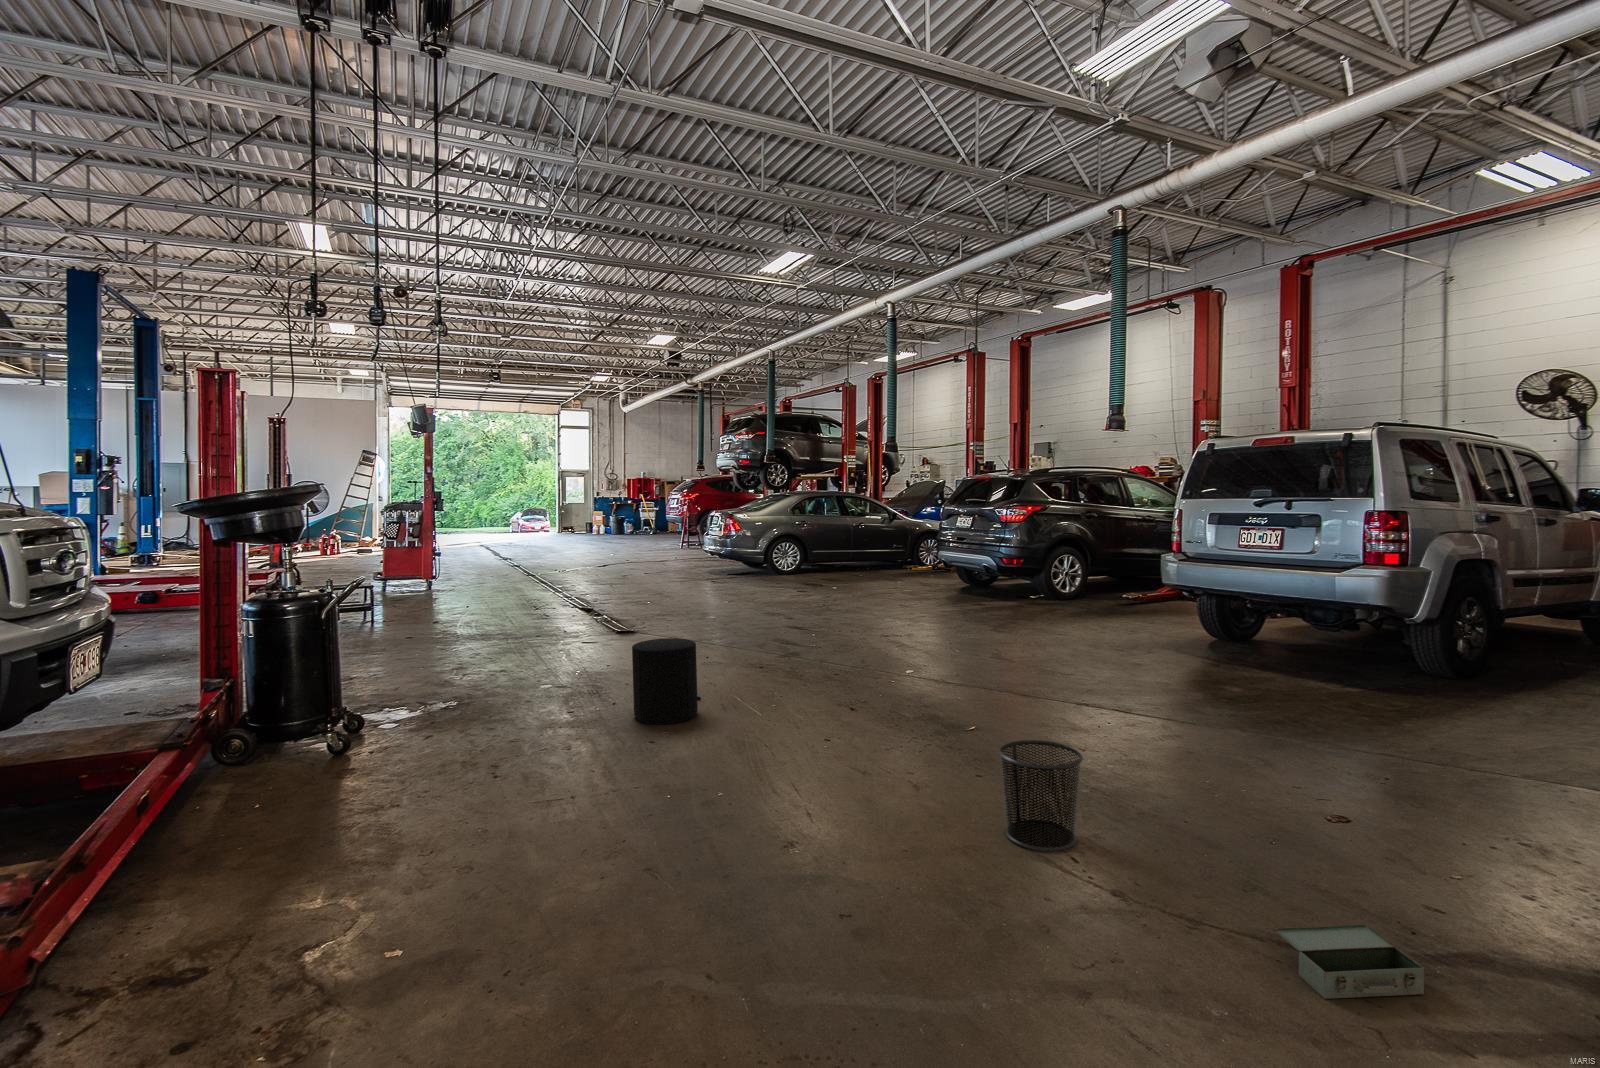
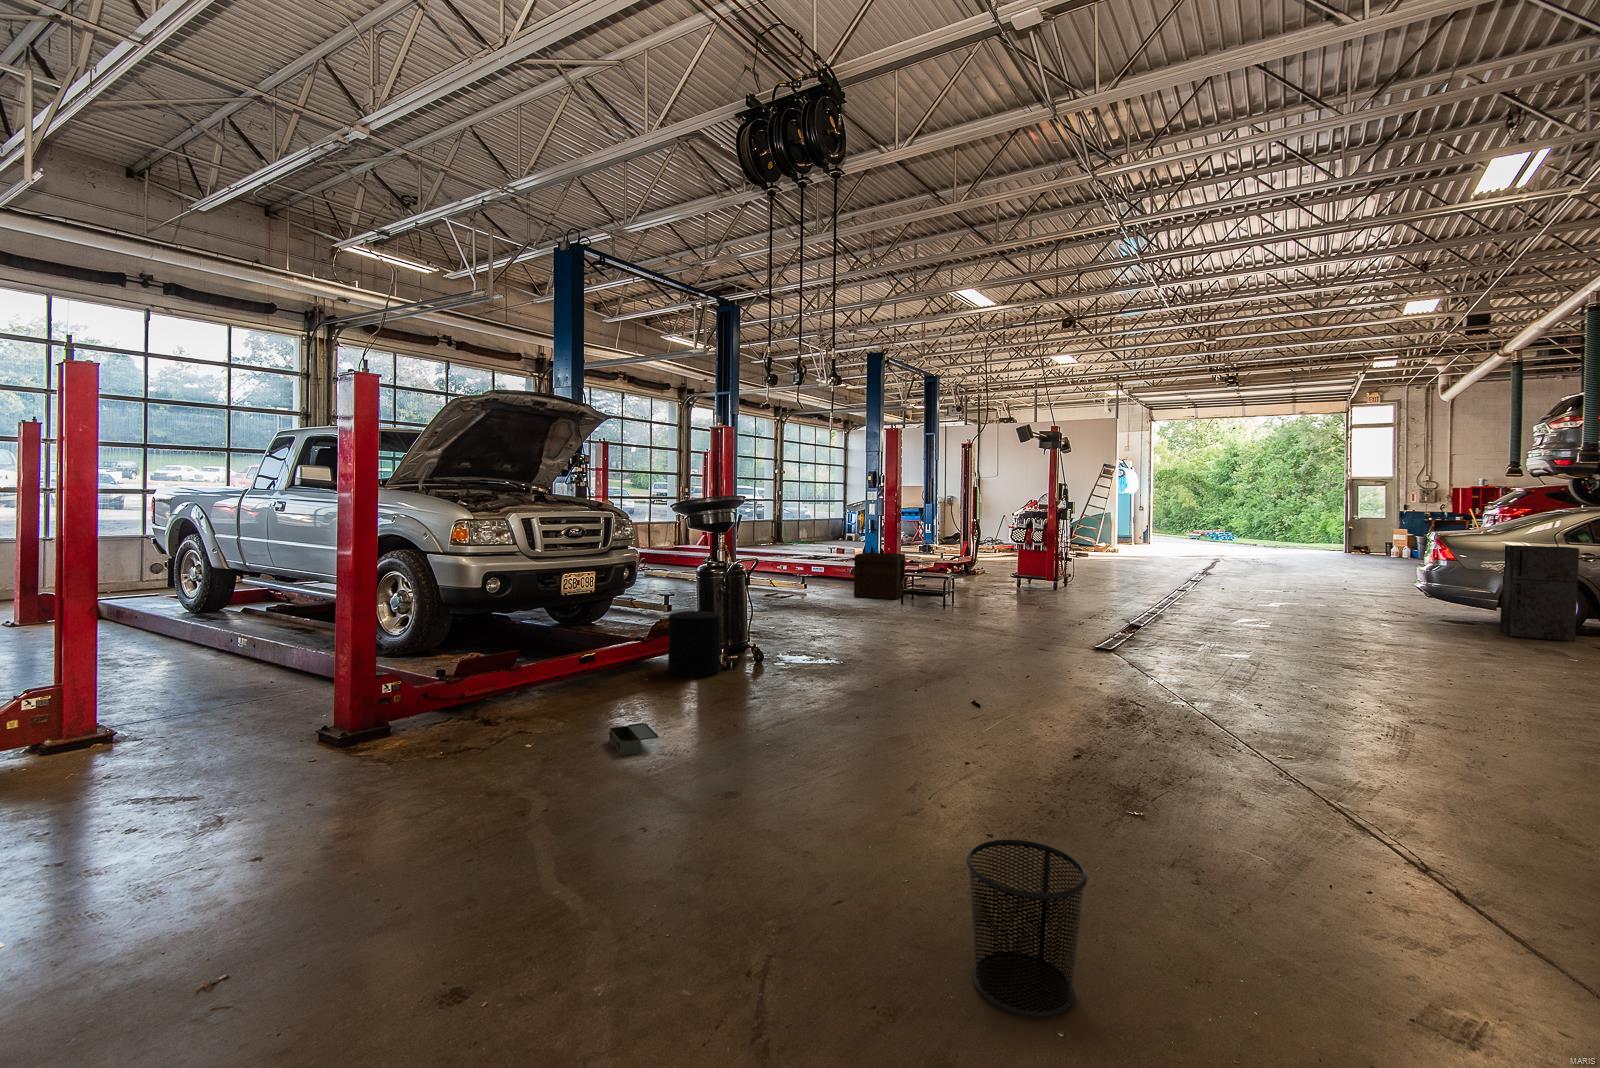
storage cabinet: none [827,516,866,573] -> present [1500,545,1579,642]
wooden crate: none [359,564,440,627] -> present [854,553,905,600]
waste bin: present [998,740,1083,851] -> present [967,840,1087,1017]
toolbox: present [1276,925,1424,999] -> present [609,723,658,756]

